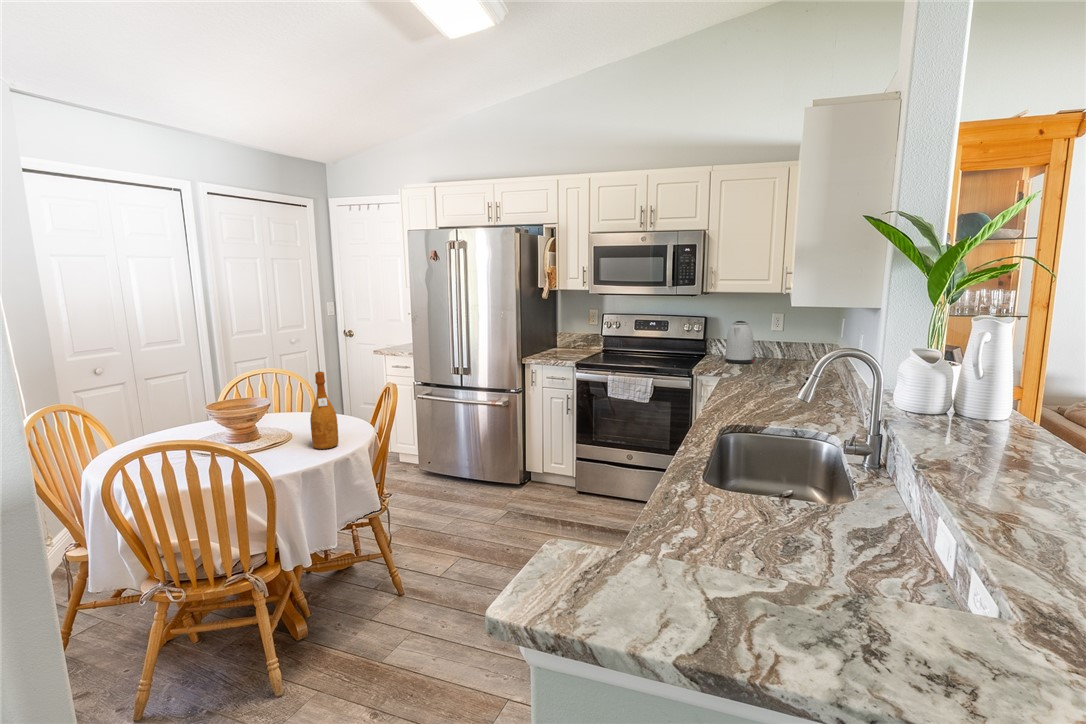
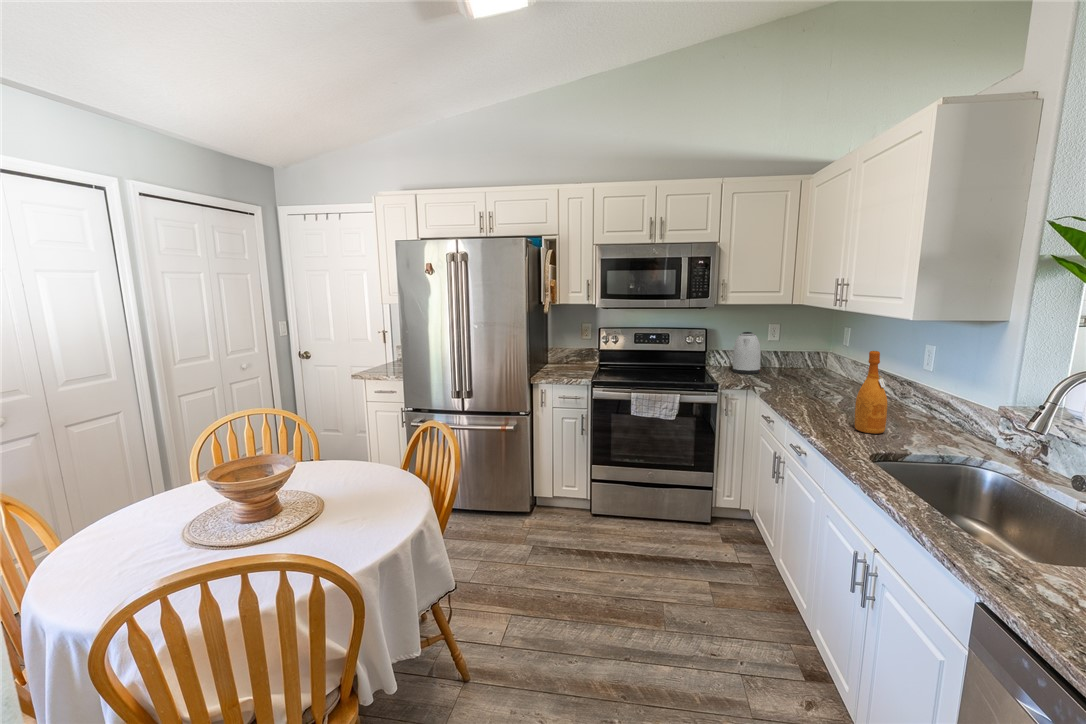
wine bottle: present [310,372,338,449] -> present [855,351,888,434]

